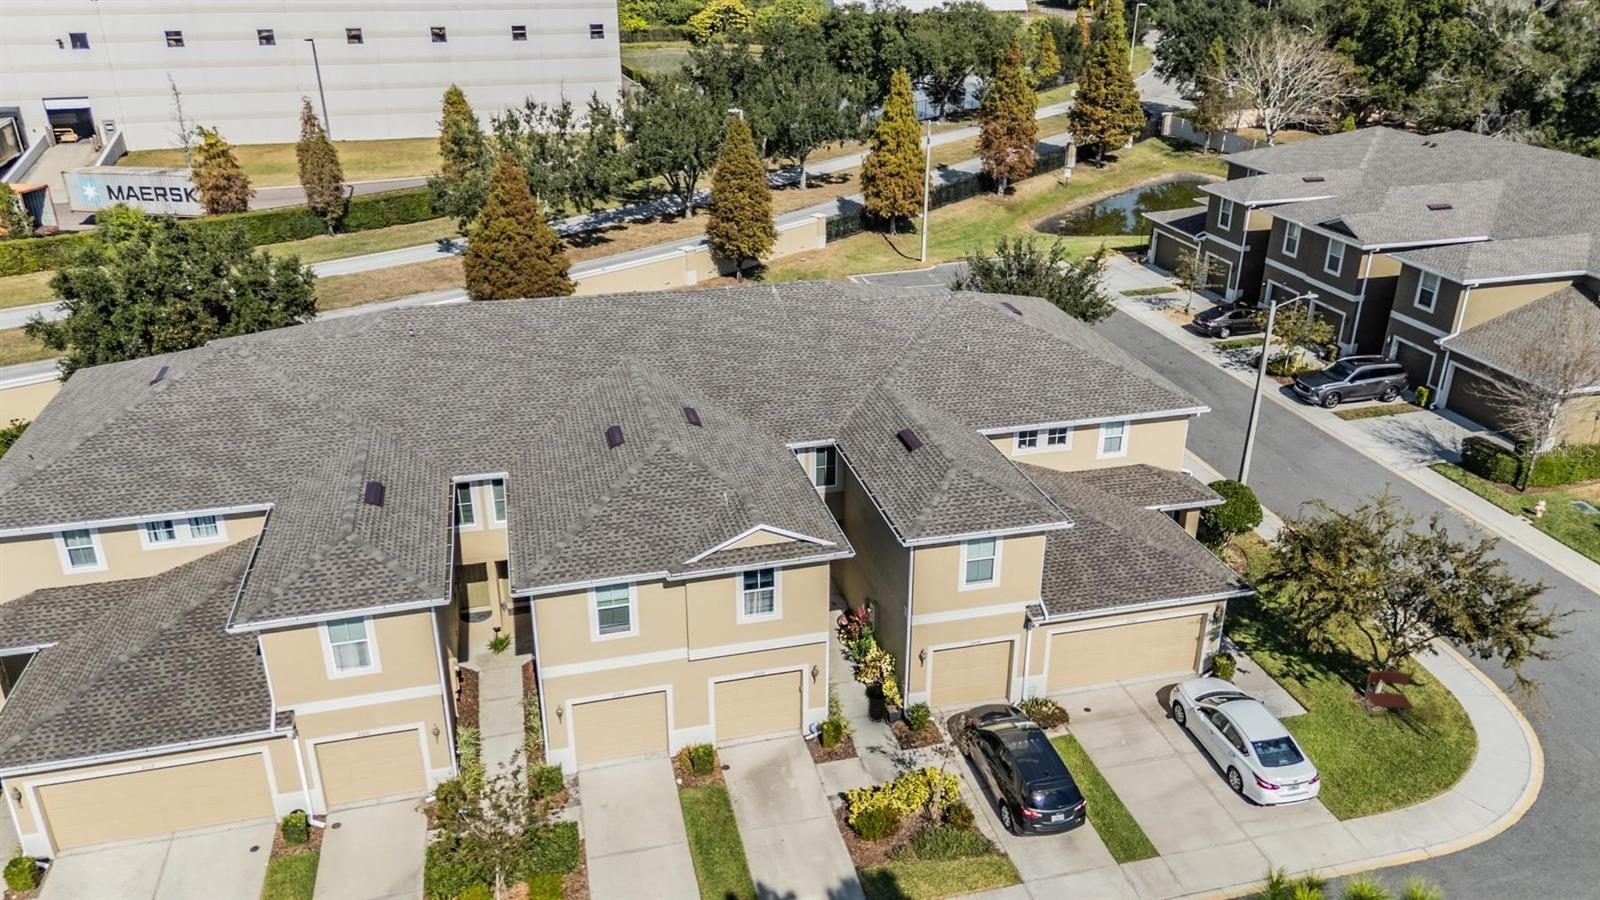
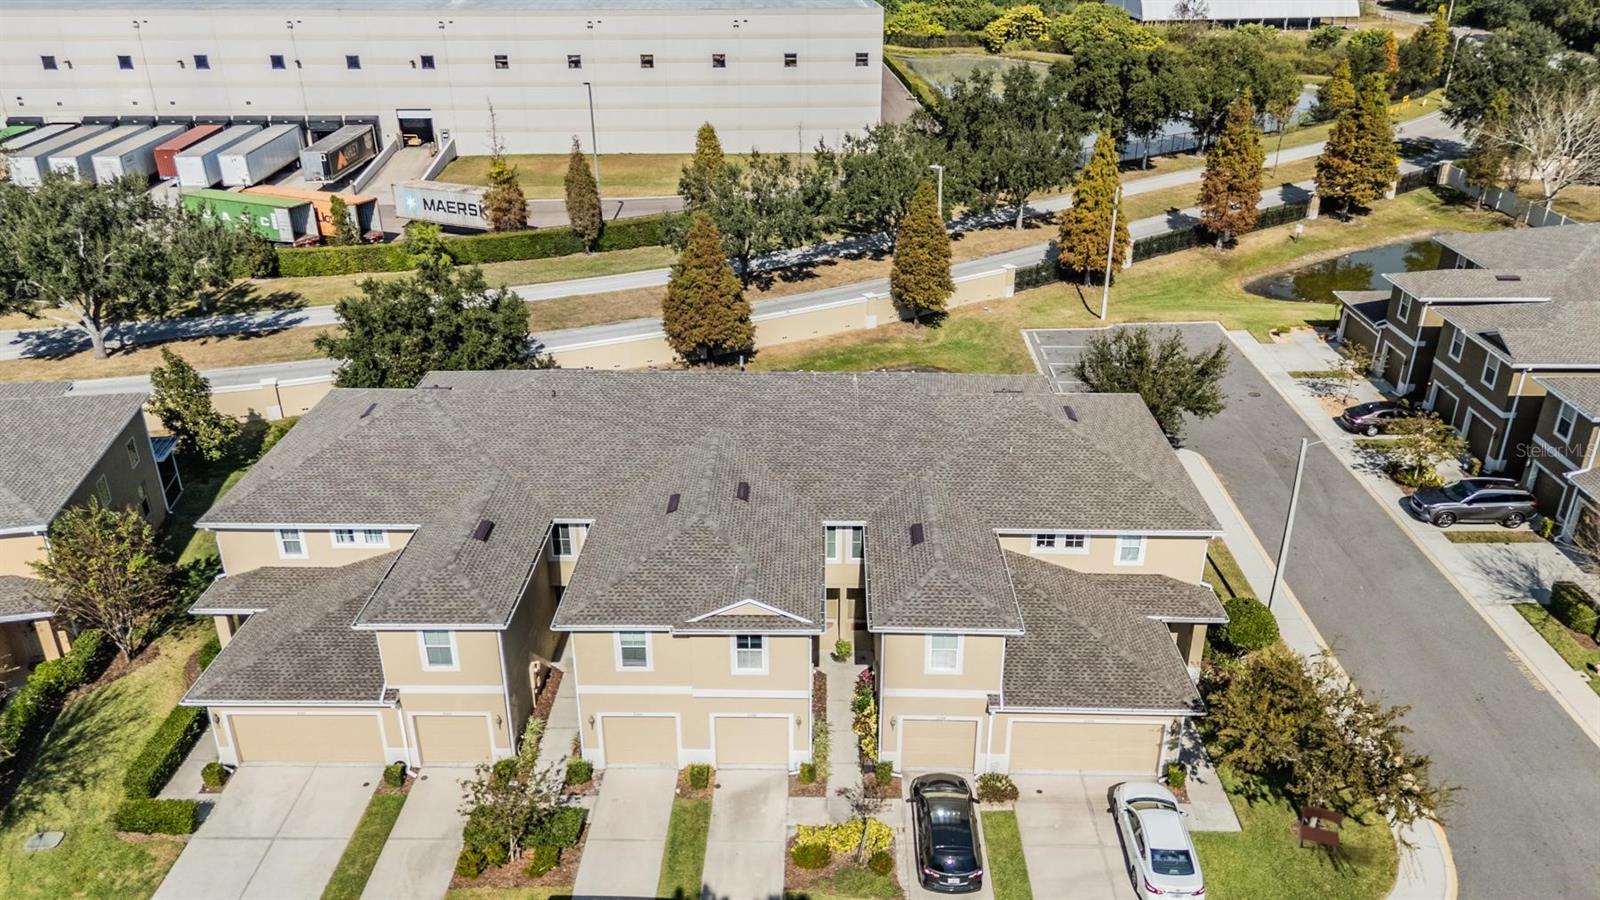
trash can: present [865,685,889,722] -> none [842,739,864,771]

